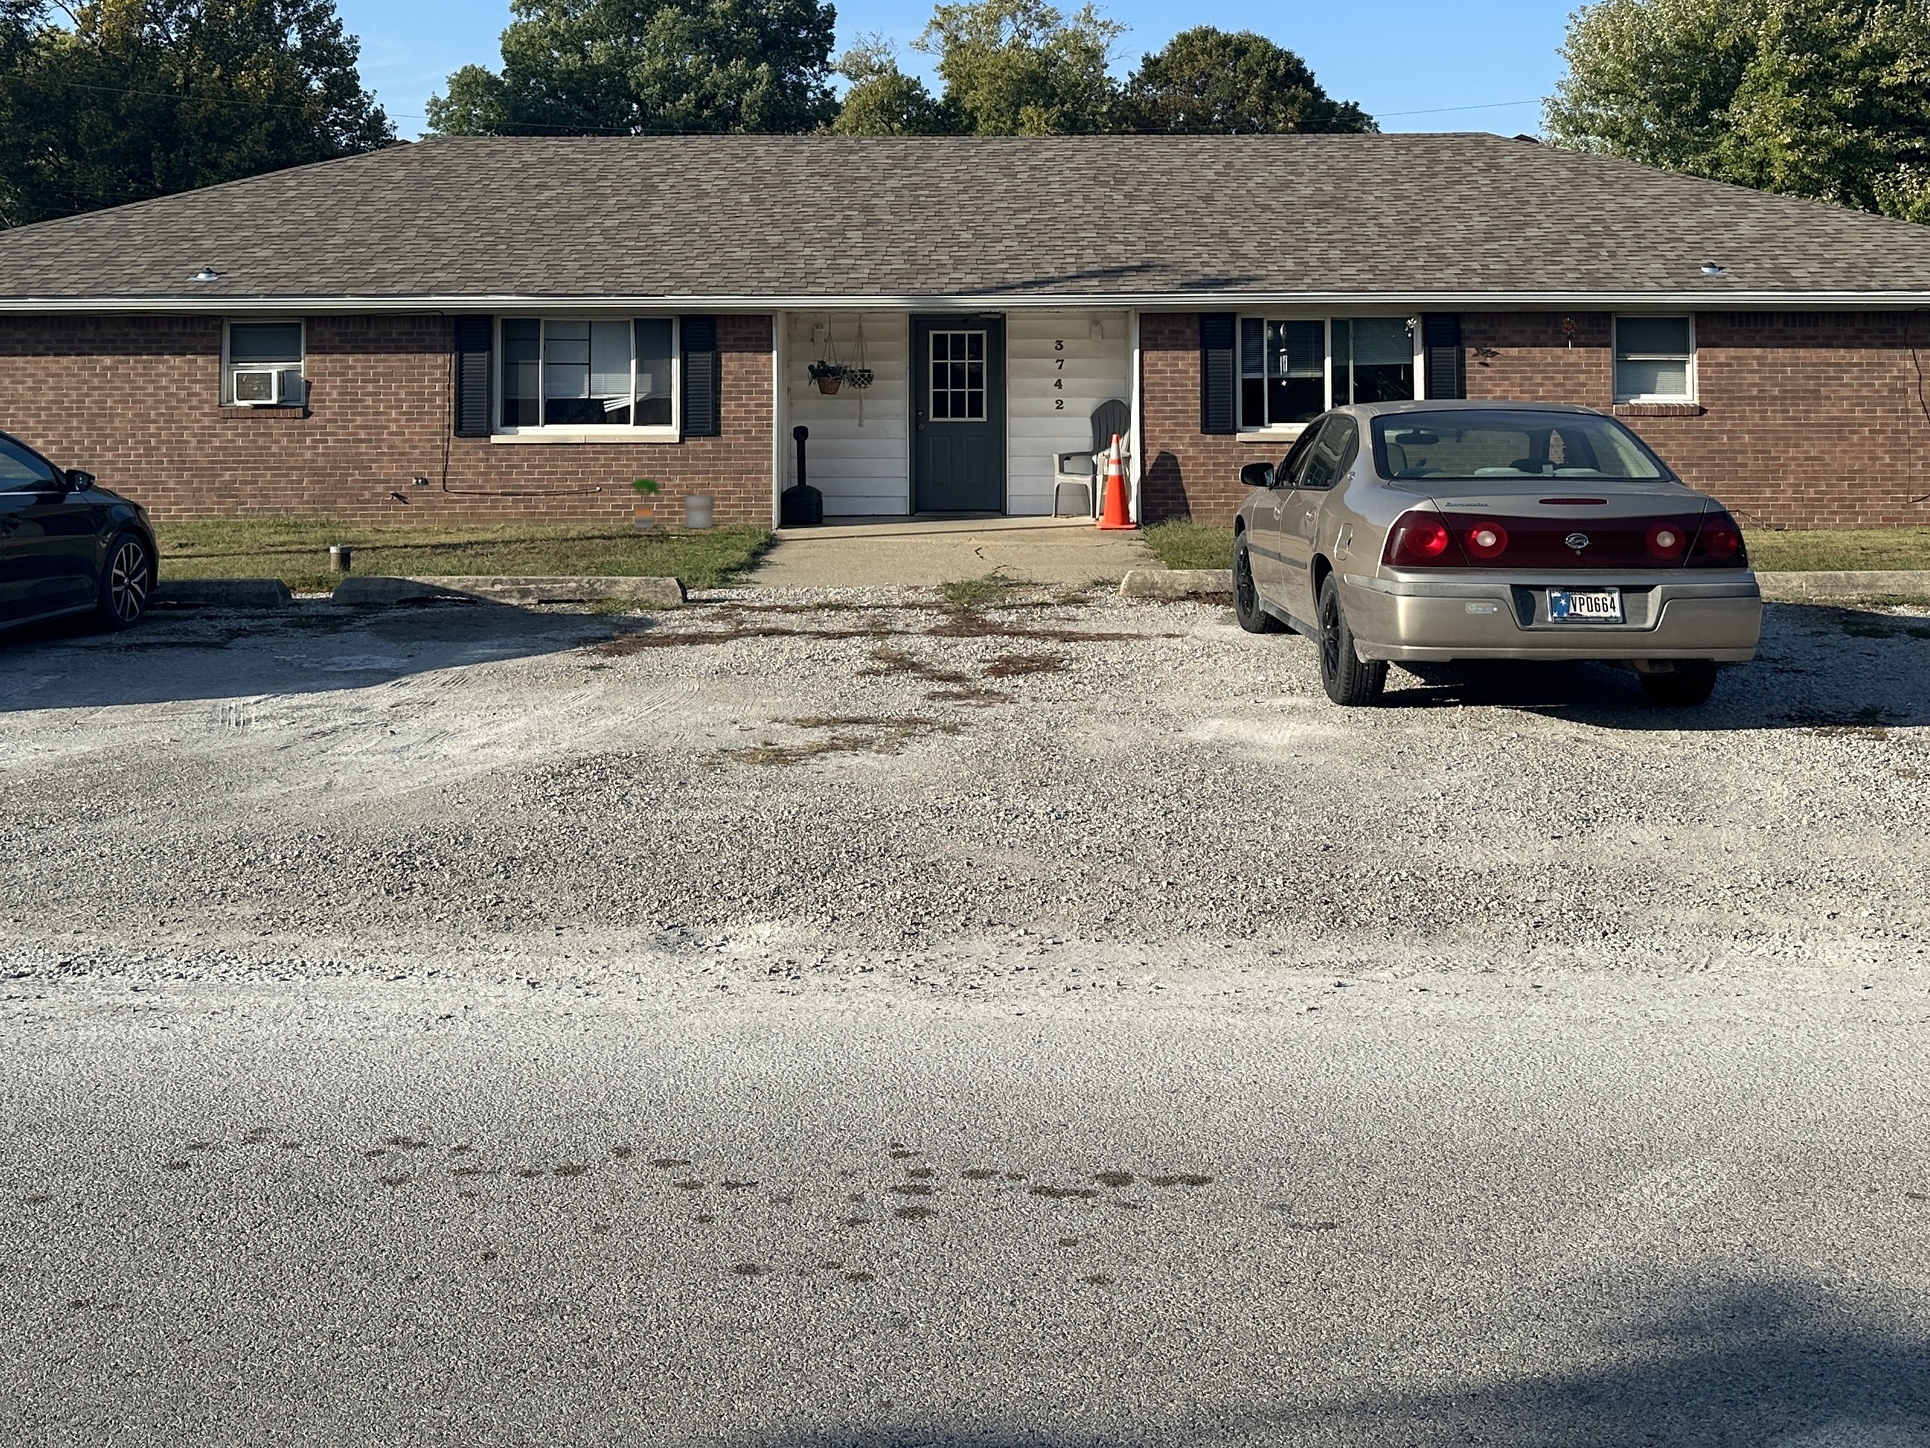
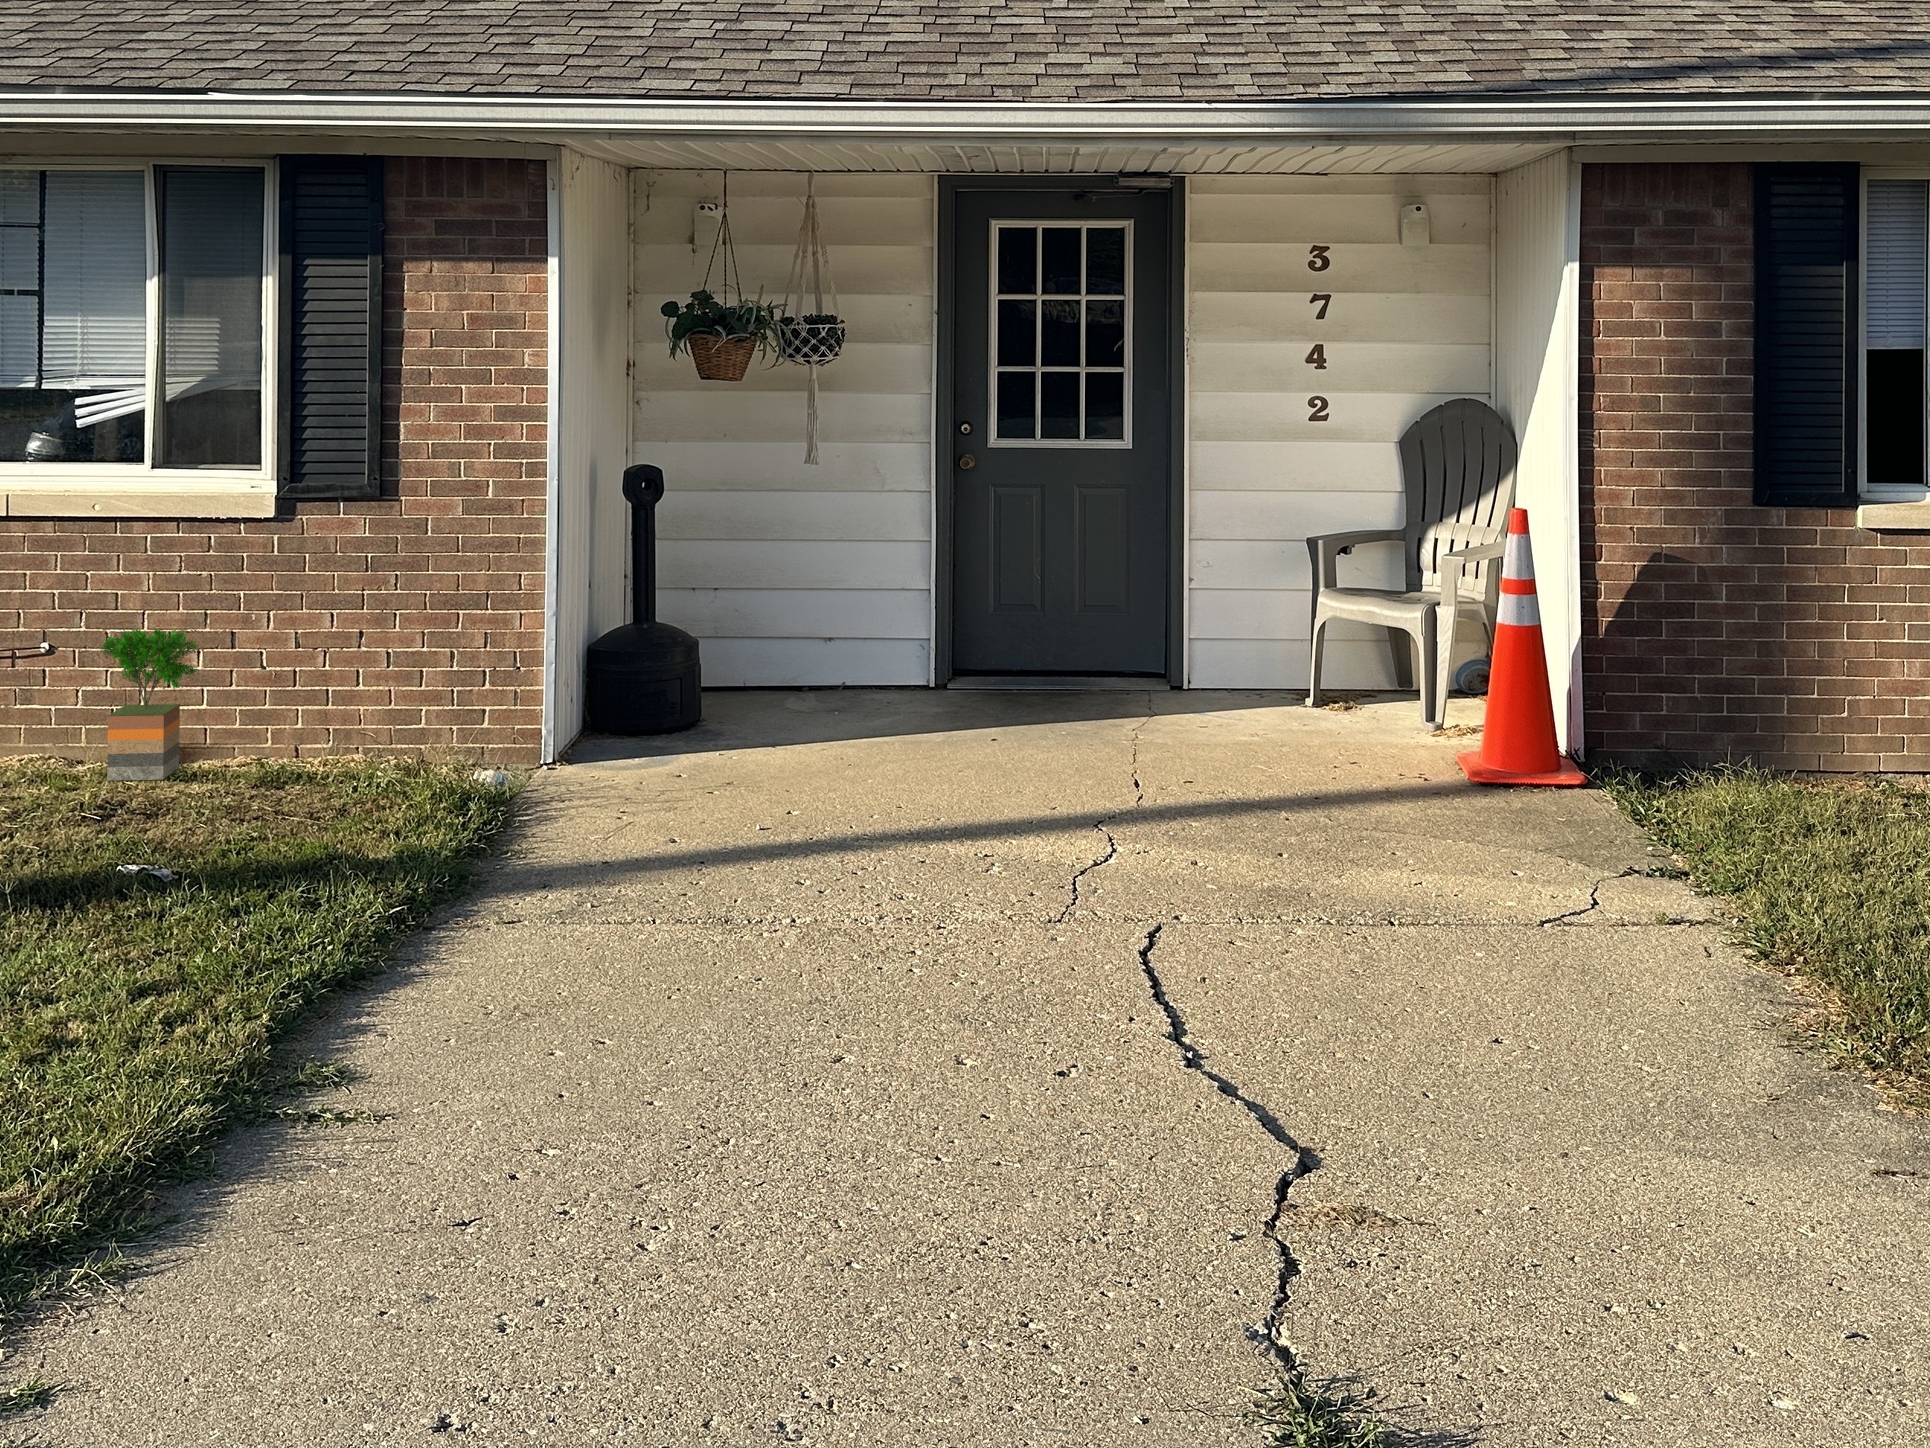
bucket: present [684,493,715,528] -> none [251,674,356,783]

